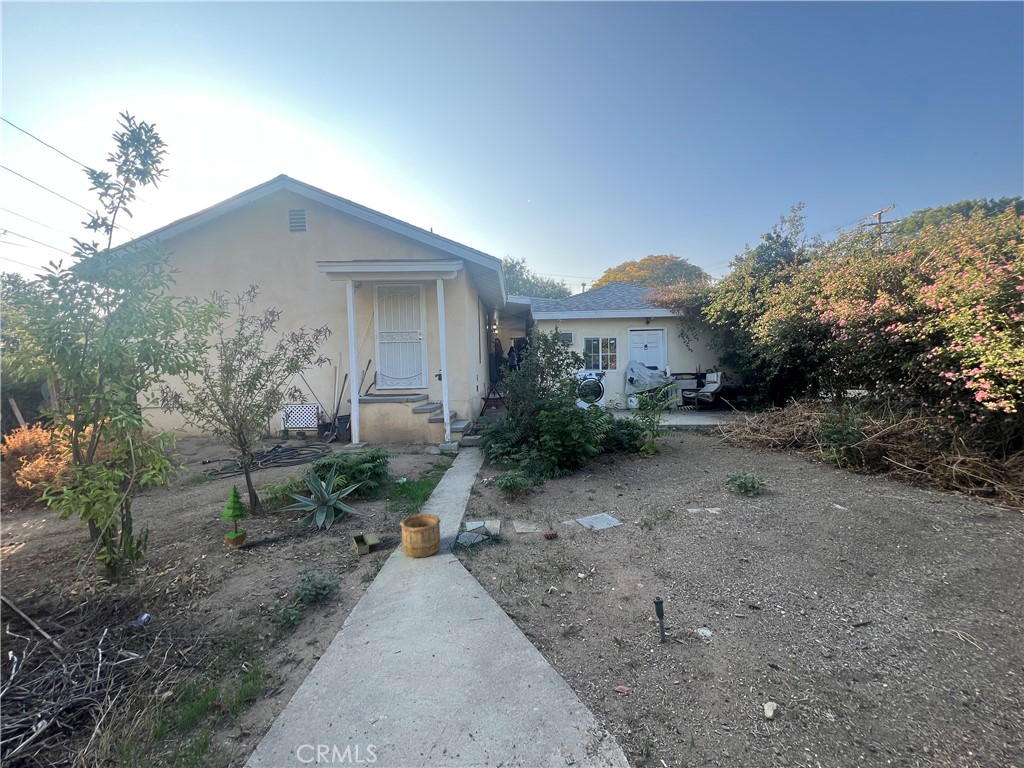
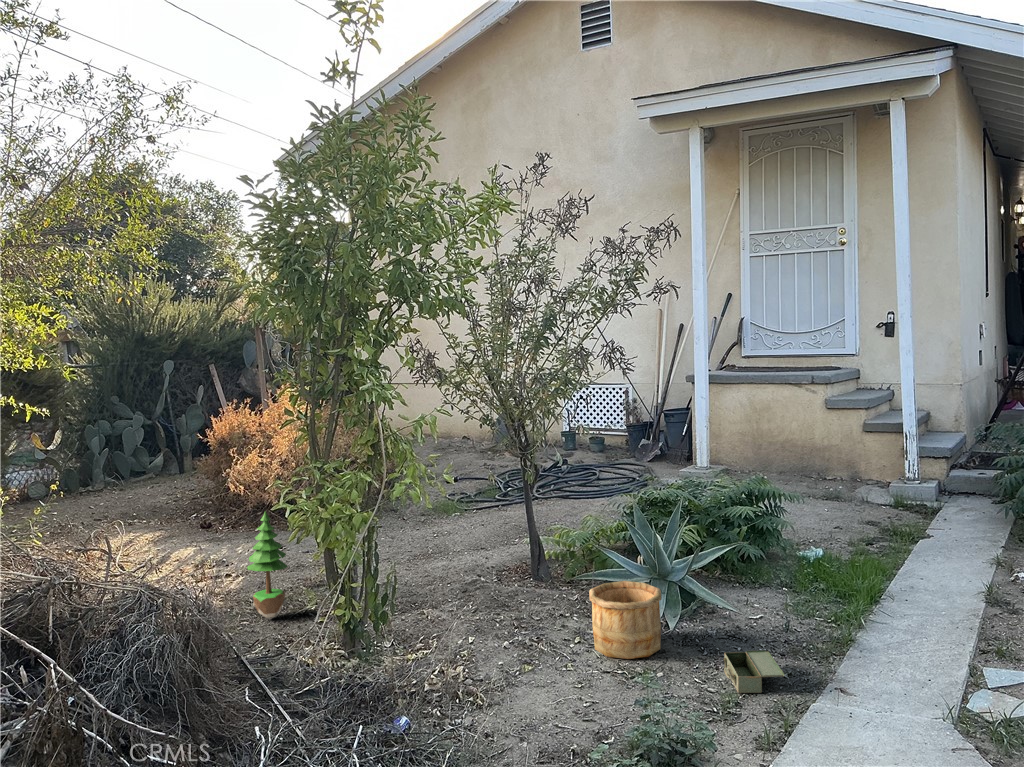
potted tree: present [220,484,248,549] -> present [247,511,288,619]
wooden bucket: present [400,514,440,558] -> present [589,581,662,659]

